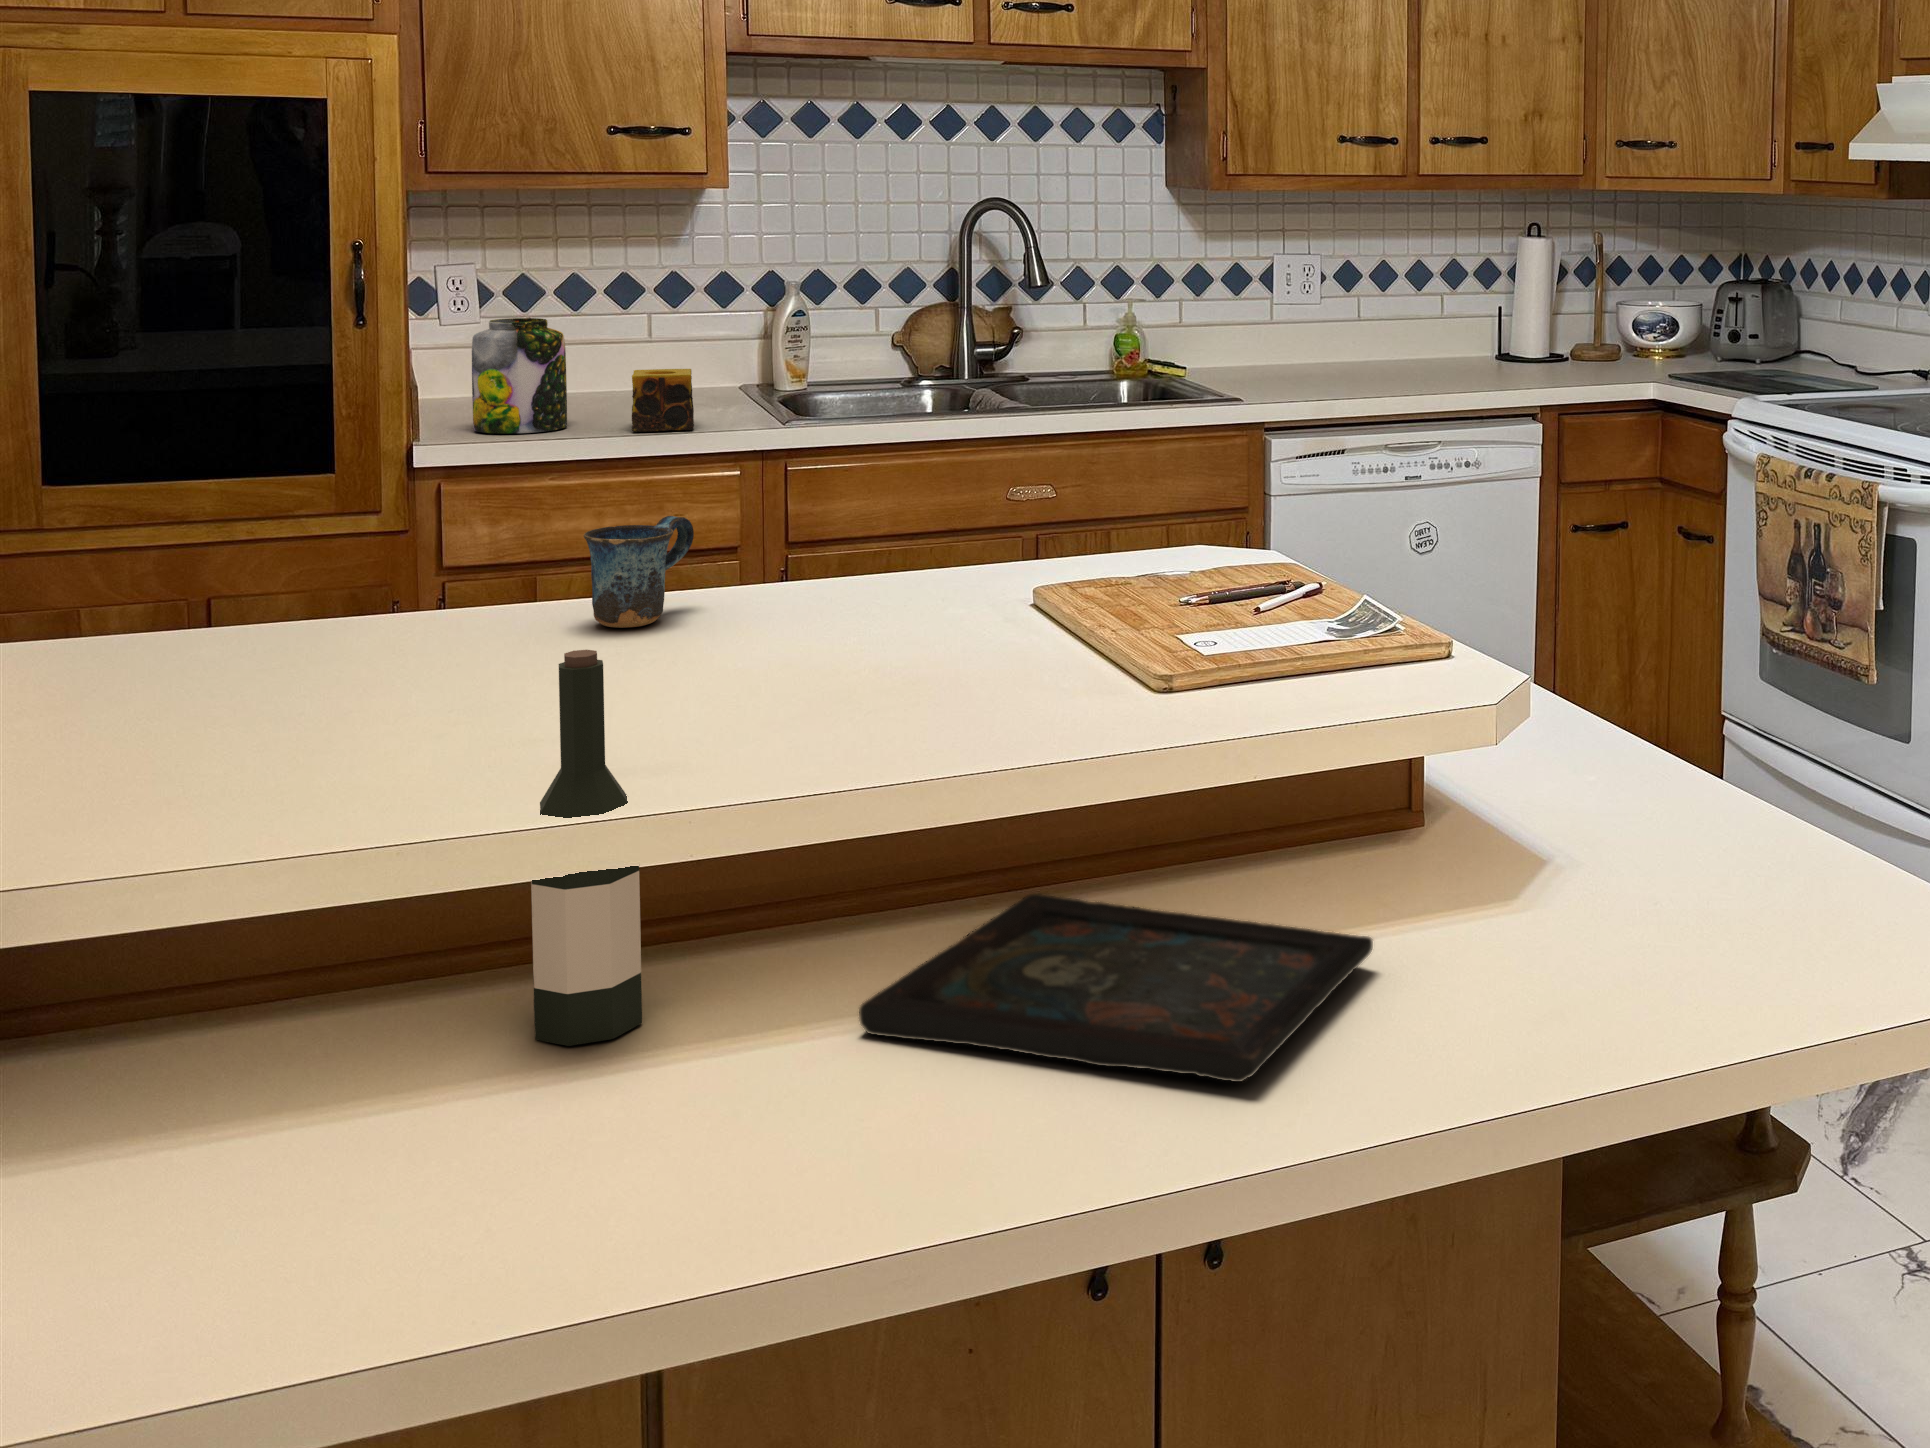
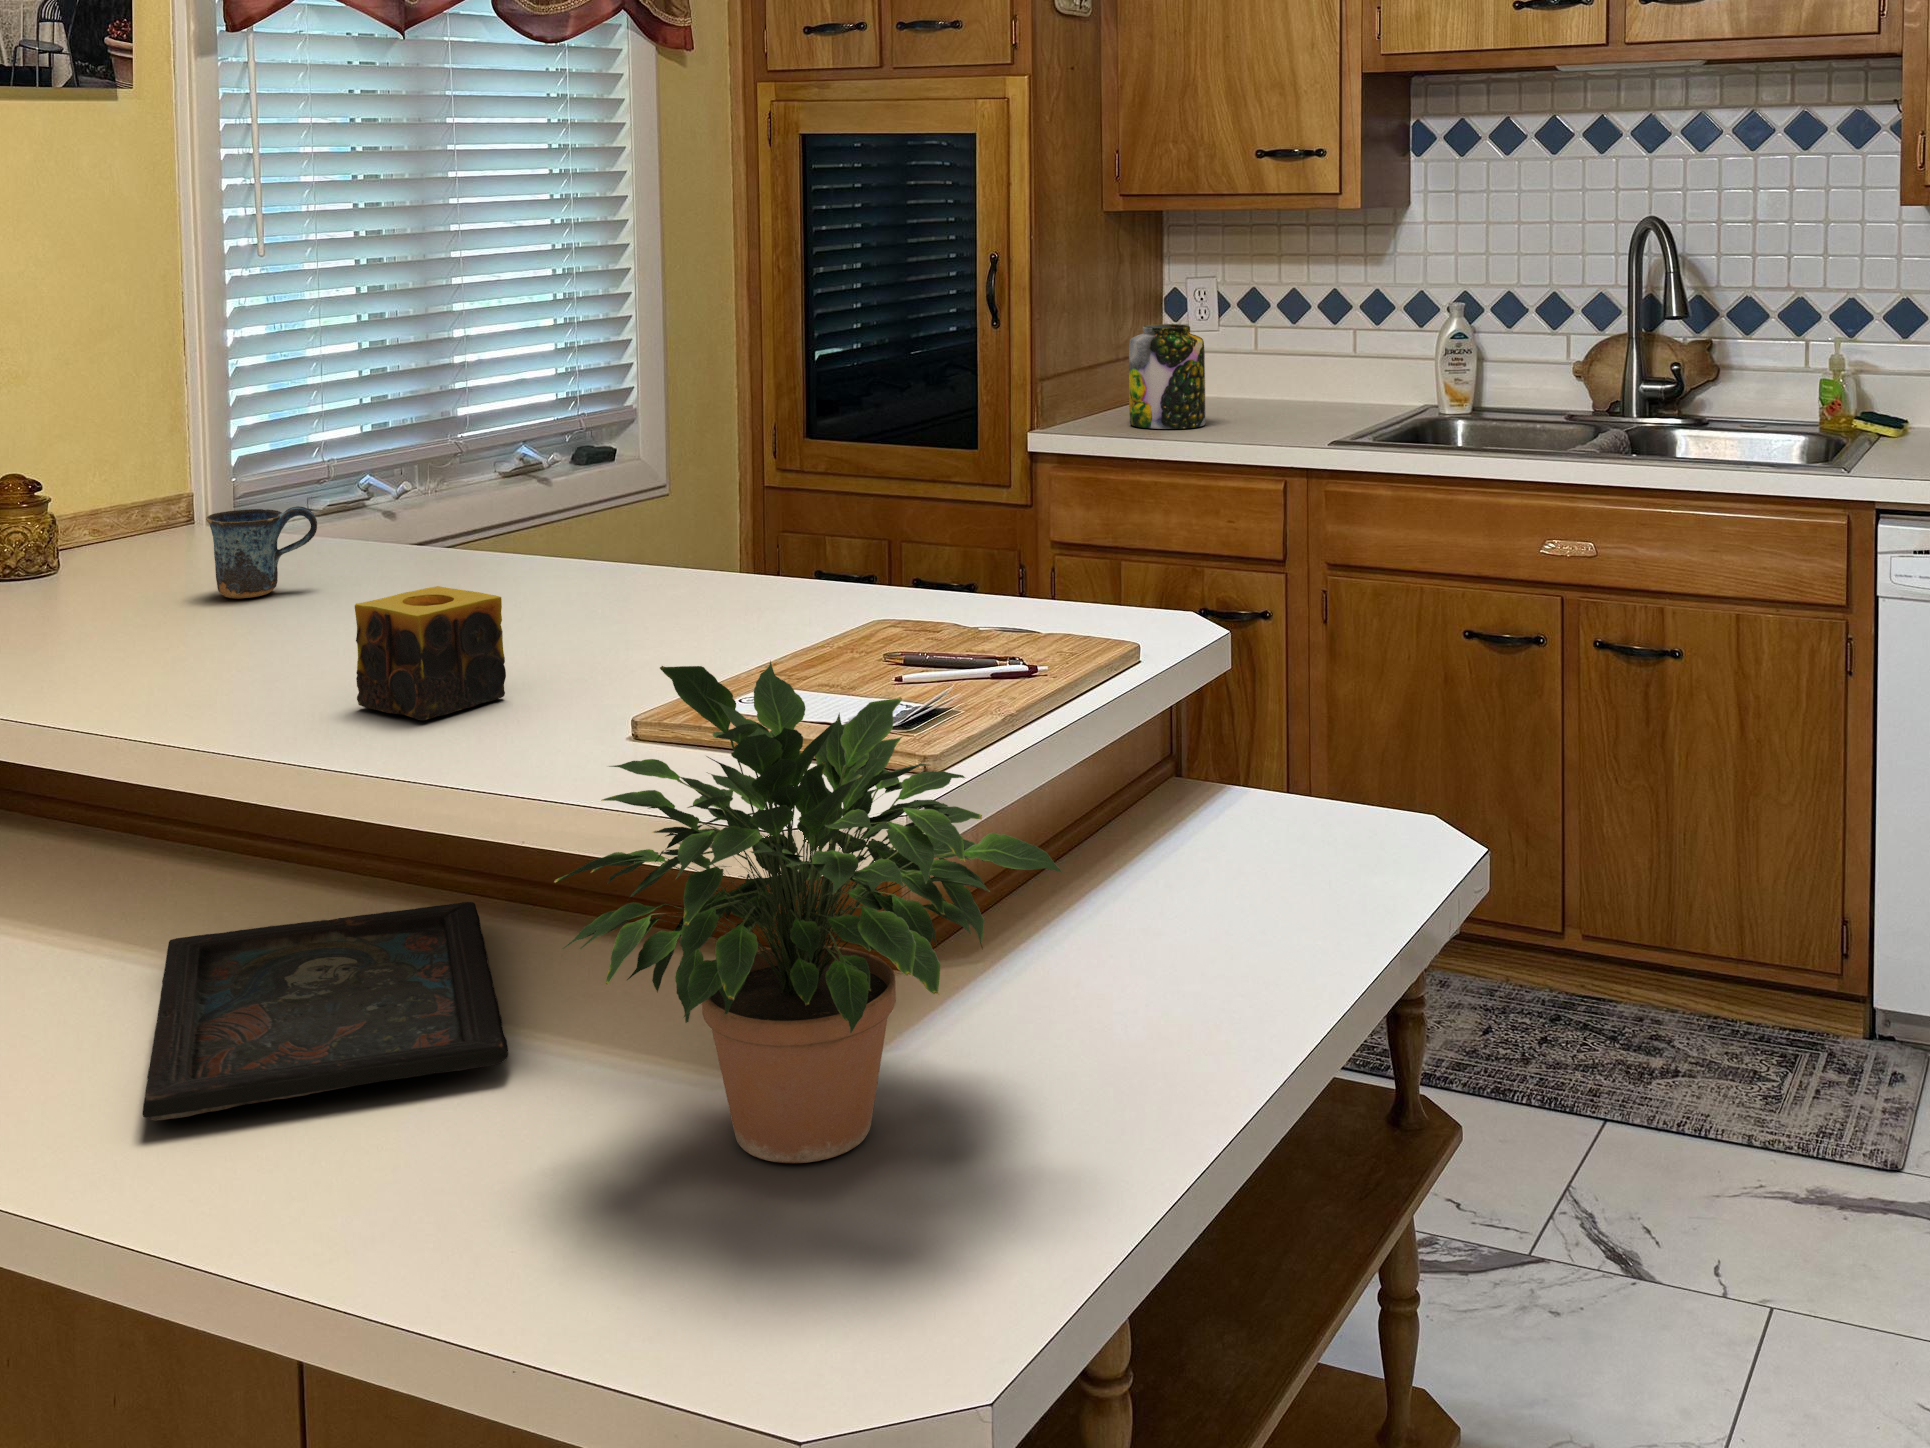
candle: present [632,369,694,432] -> present [355,586,506,720]
mug: present [584,516,694,628] -> present [206,506,317,598]
potted plant: none [1441,552,1804,930] -> present [554,661,1063,1163]
wine bottle: present [531,650,642,1046] -> none [67,583,168,906]

